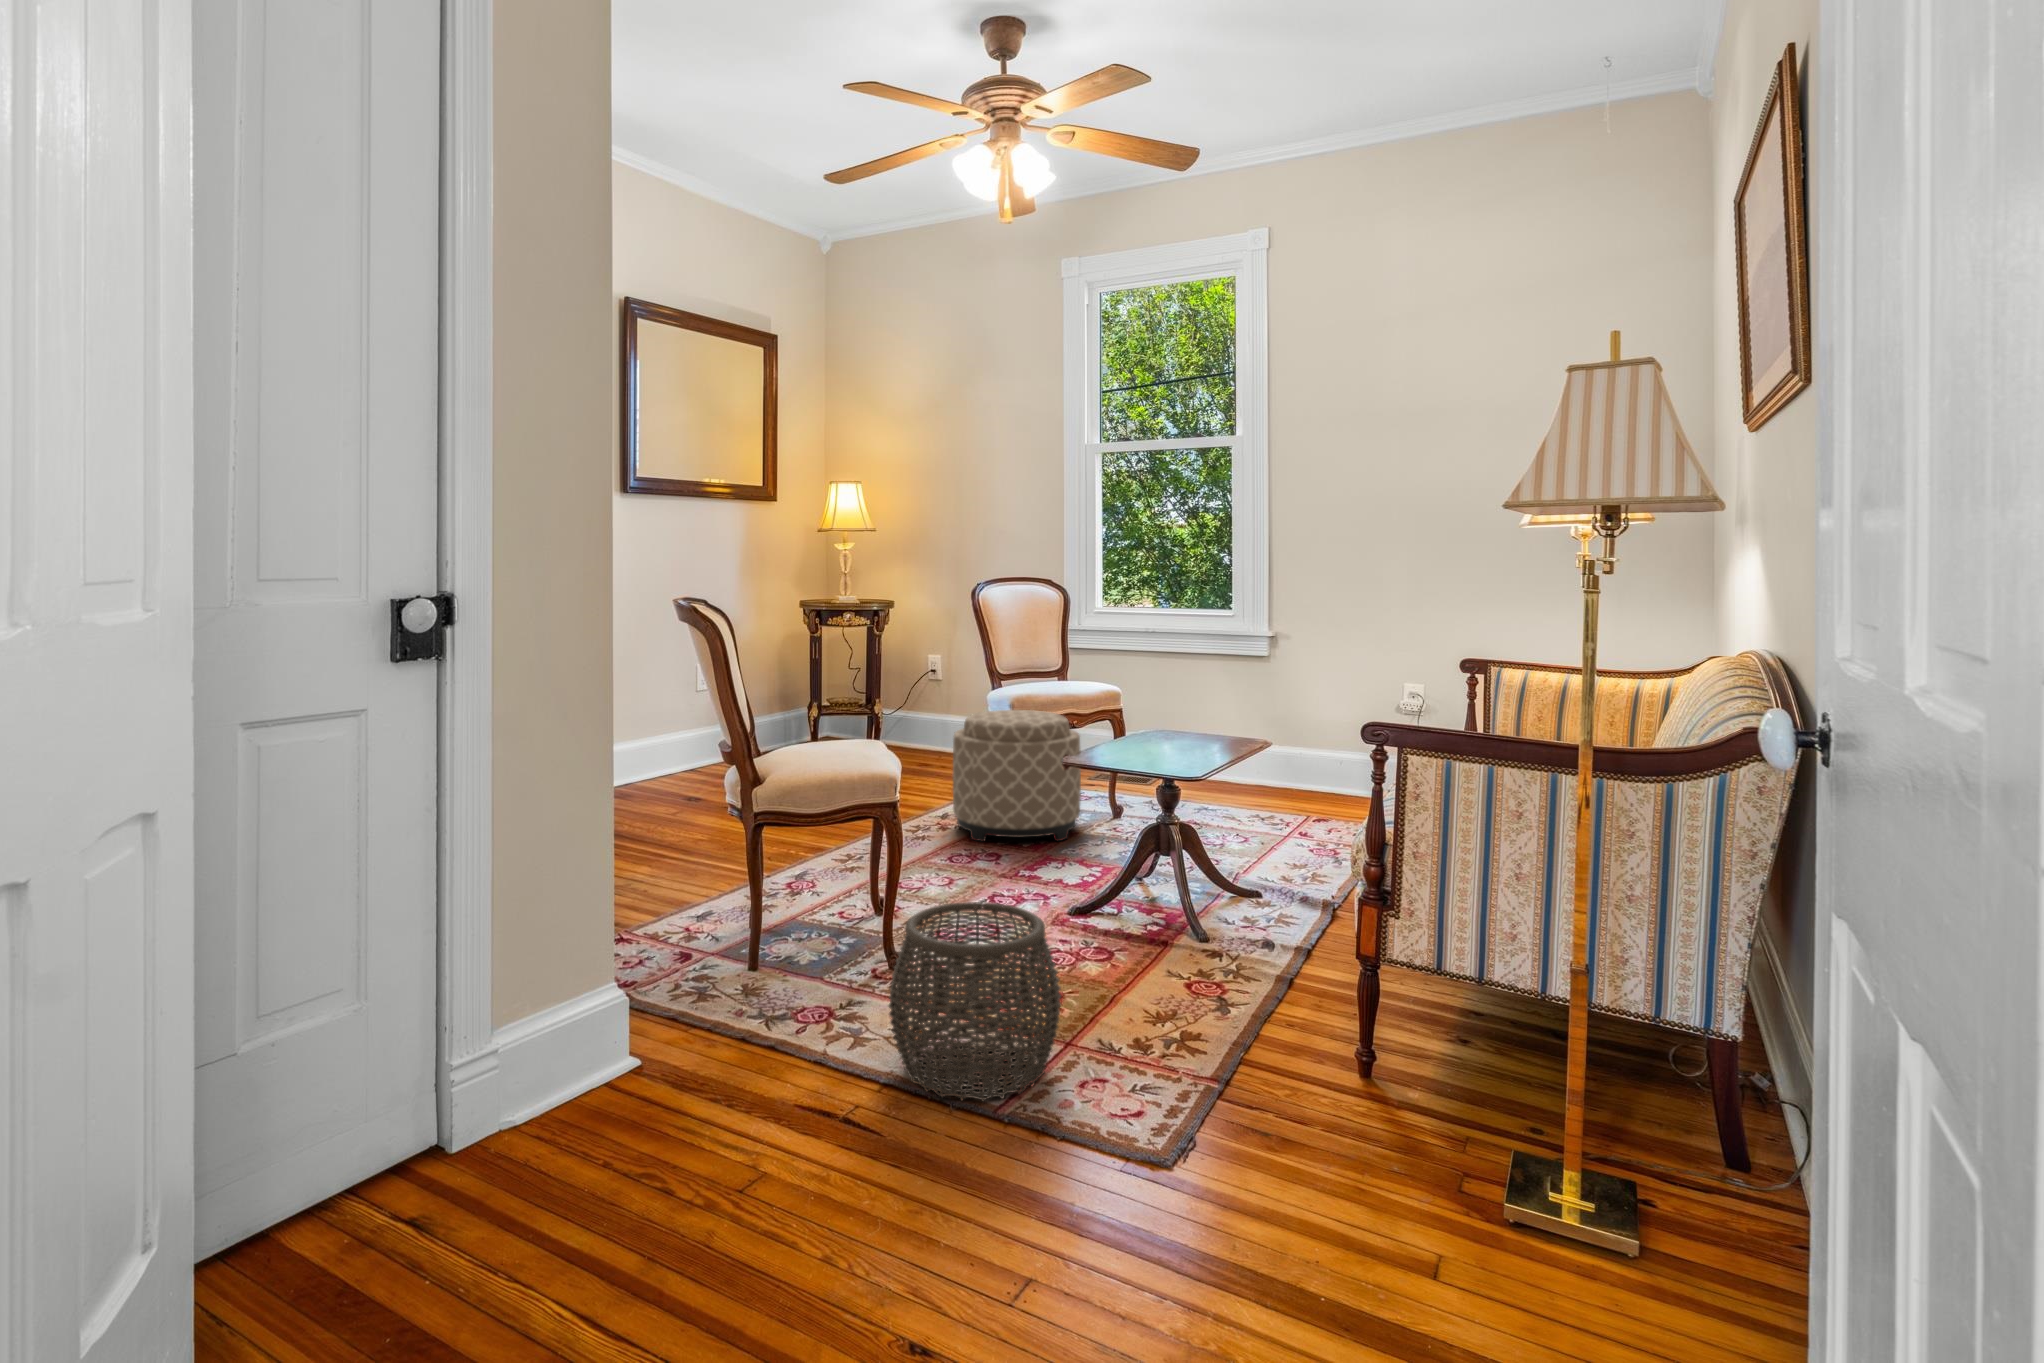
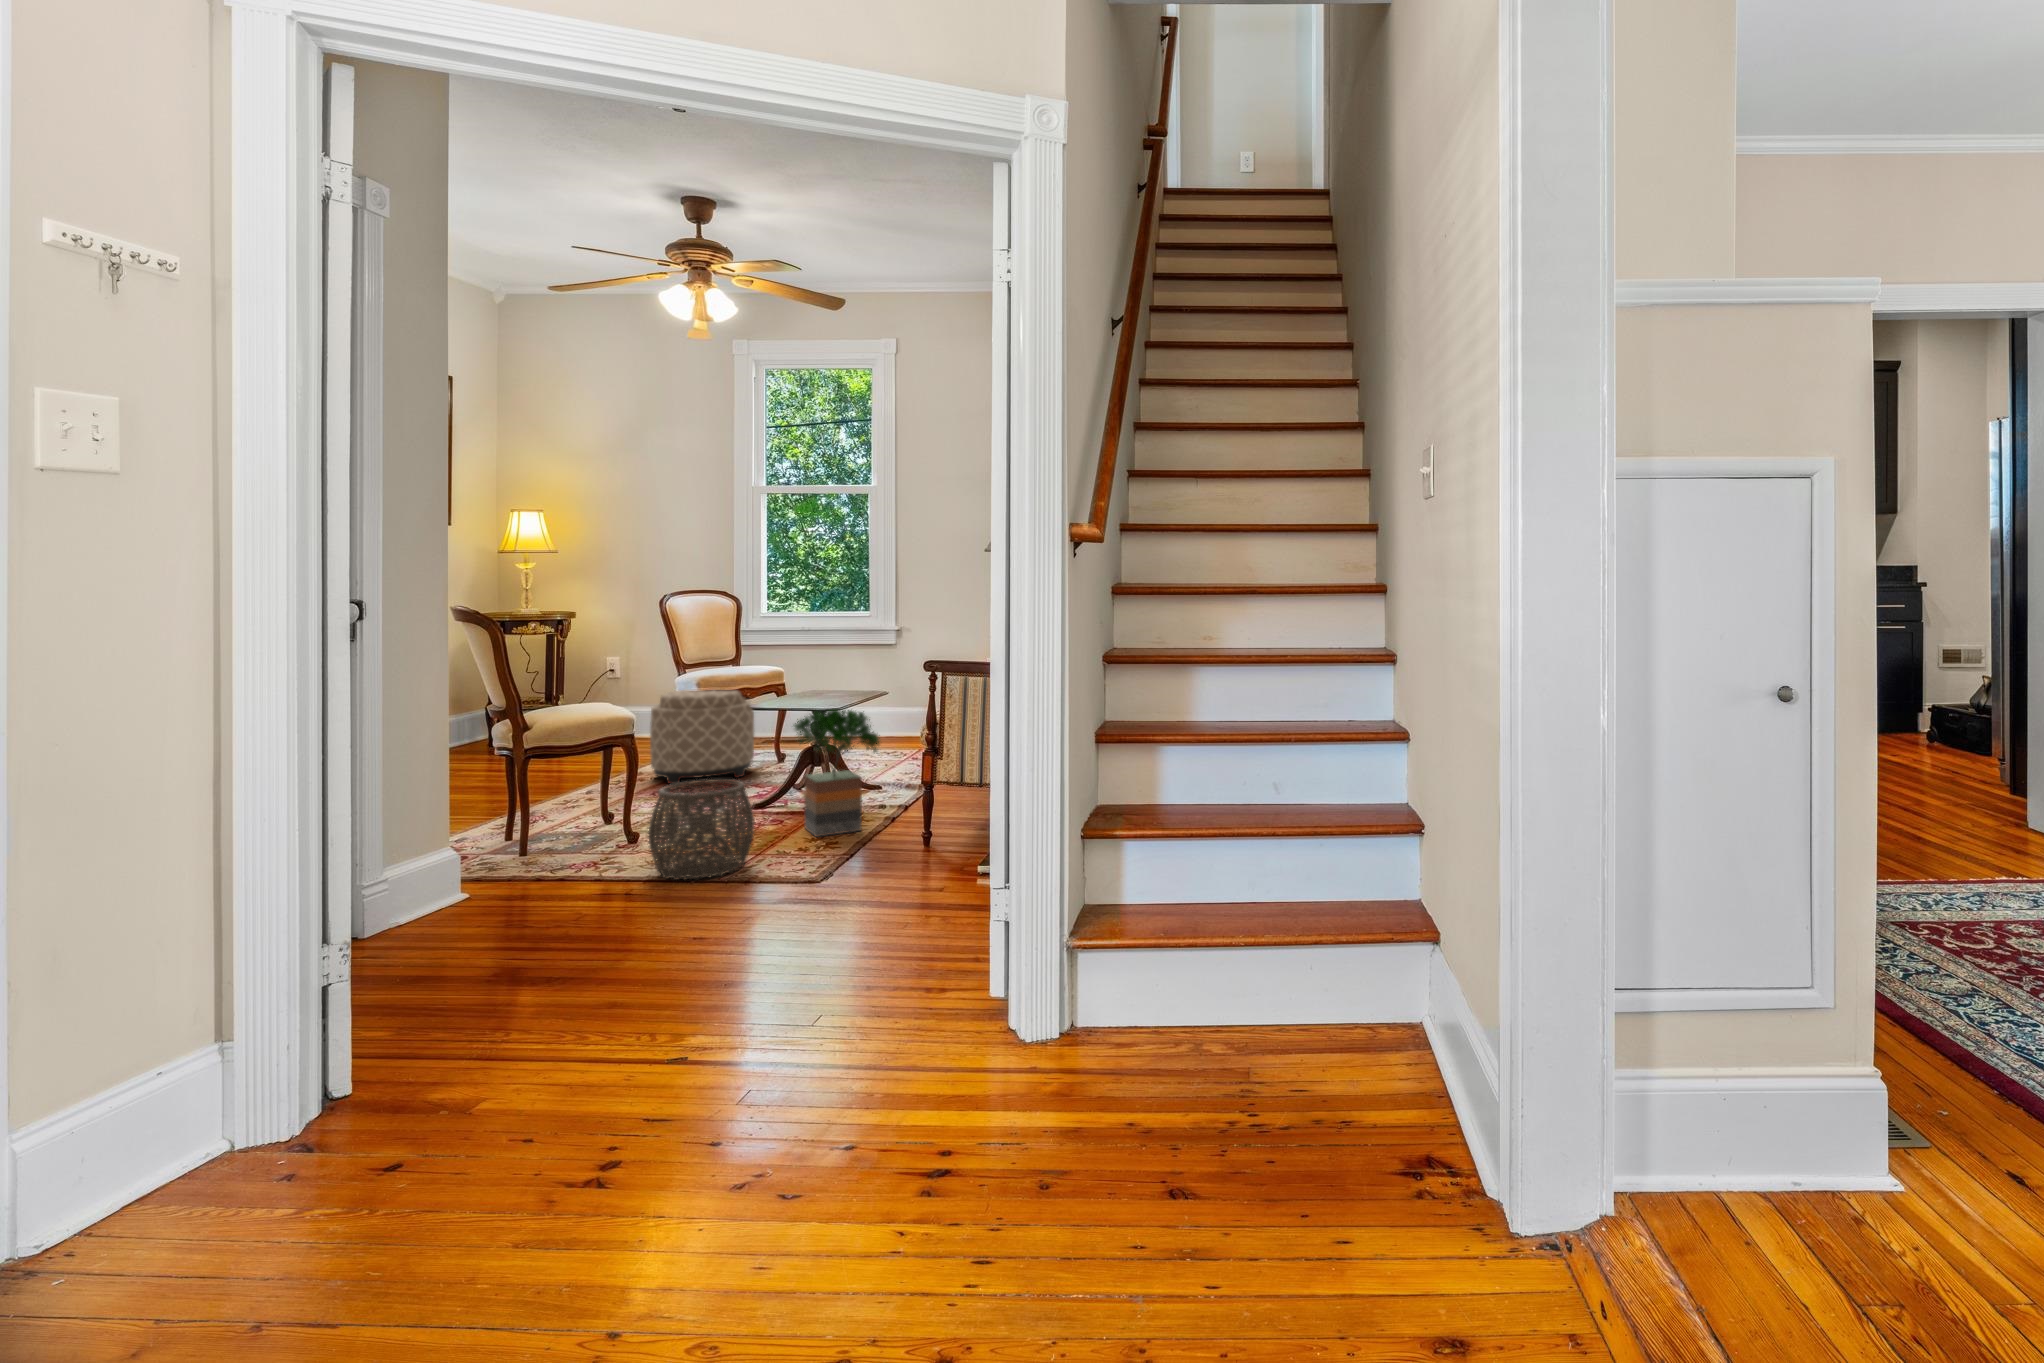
potted tree: none [1122,782,1277,1009] -> present [793,709,880,837]

